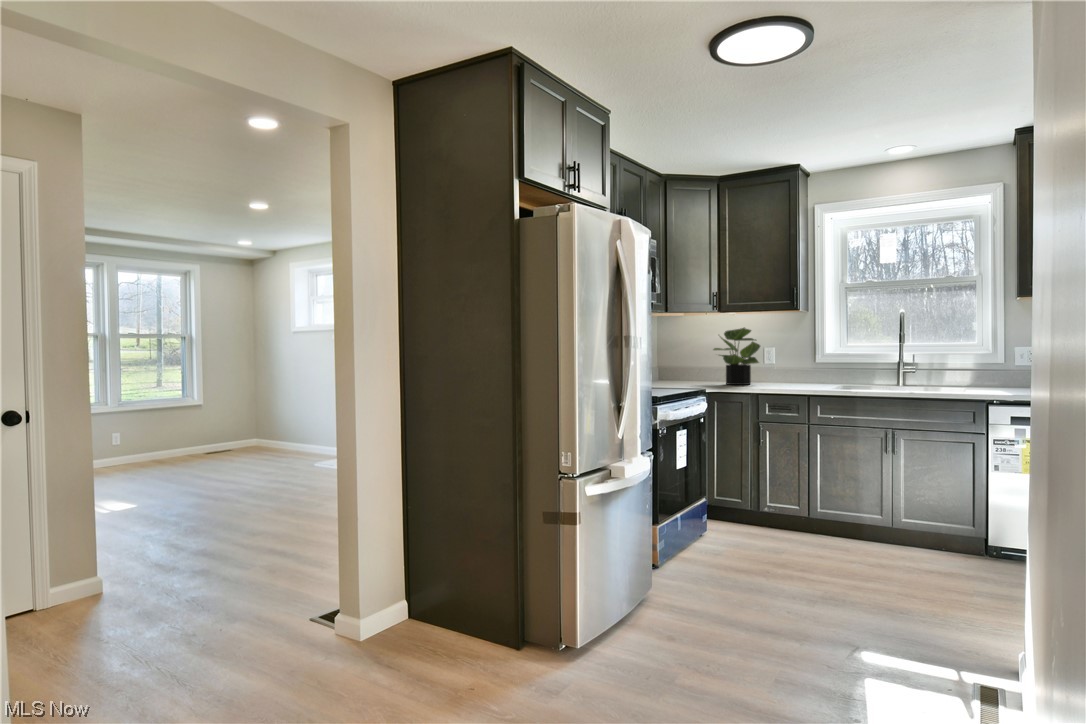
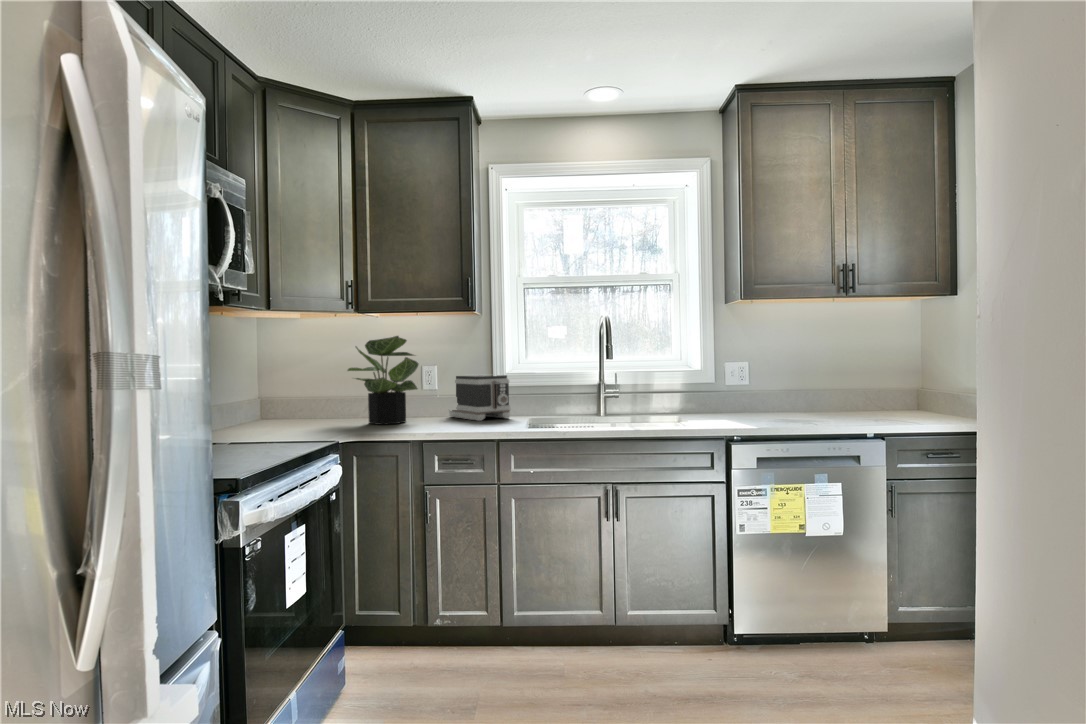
toaster: none [782,354,827,386] -> present [449,374,510,421]

